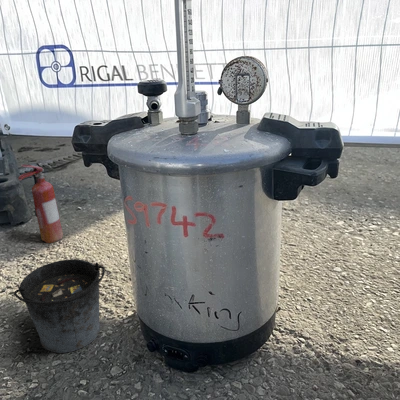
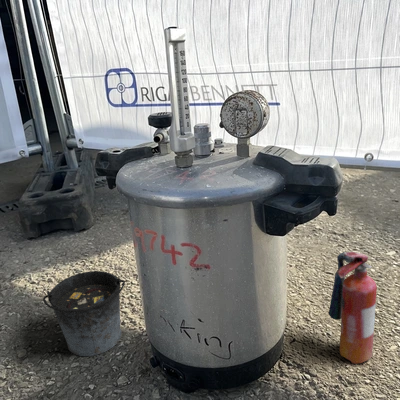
fire extinguisher: present [18,164,63,243] -> present [329,252,377,364]

